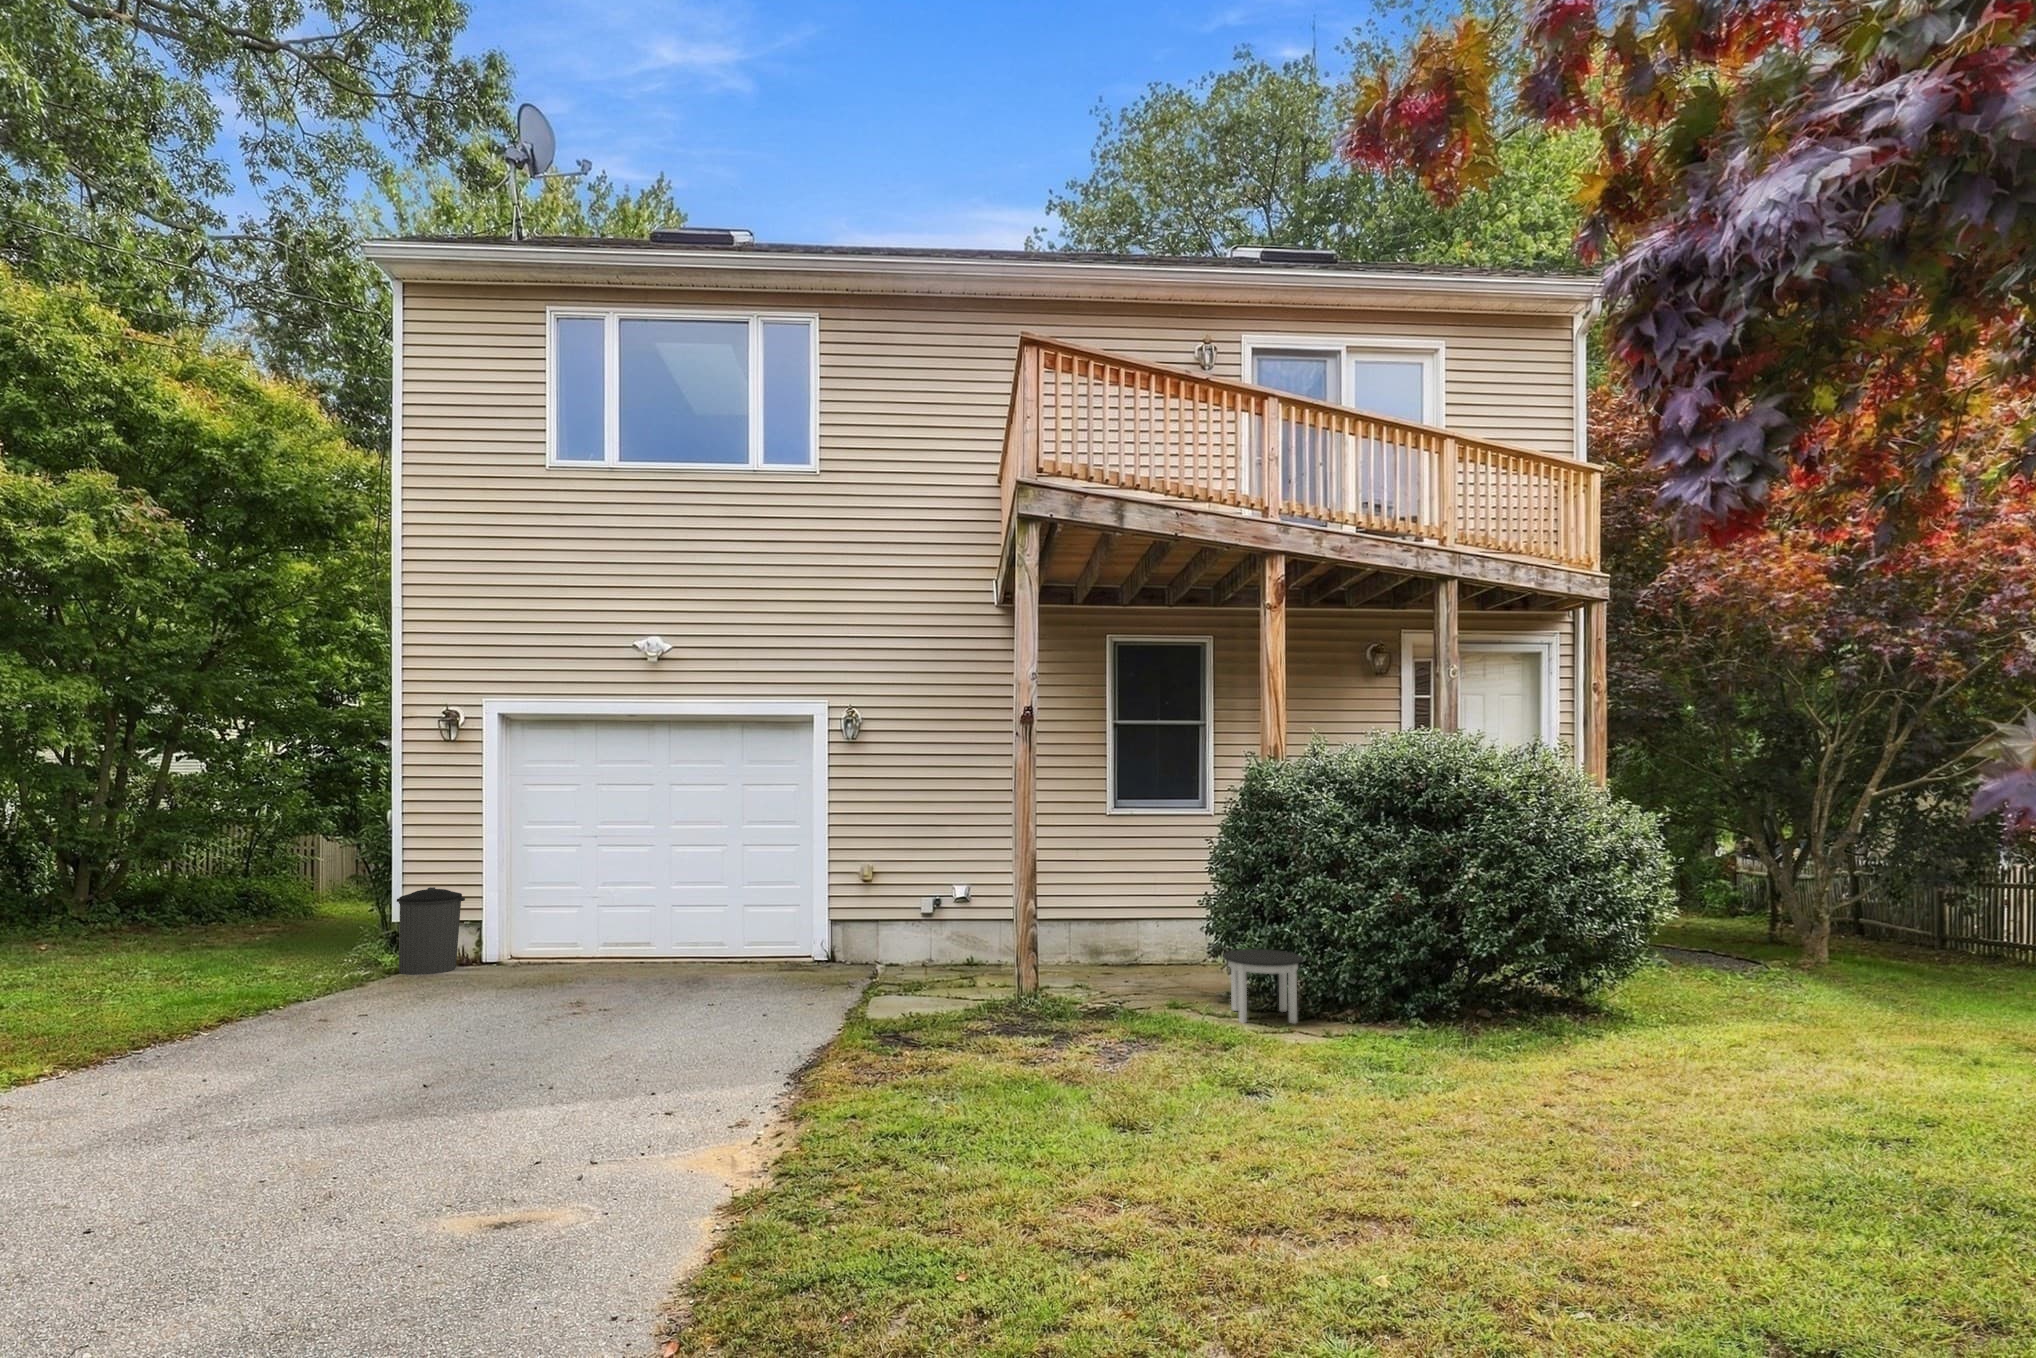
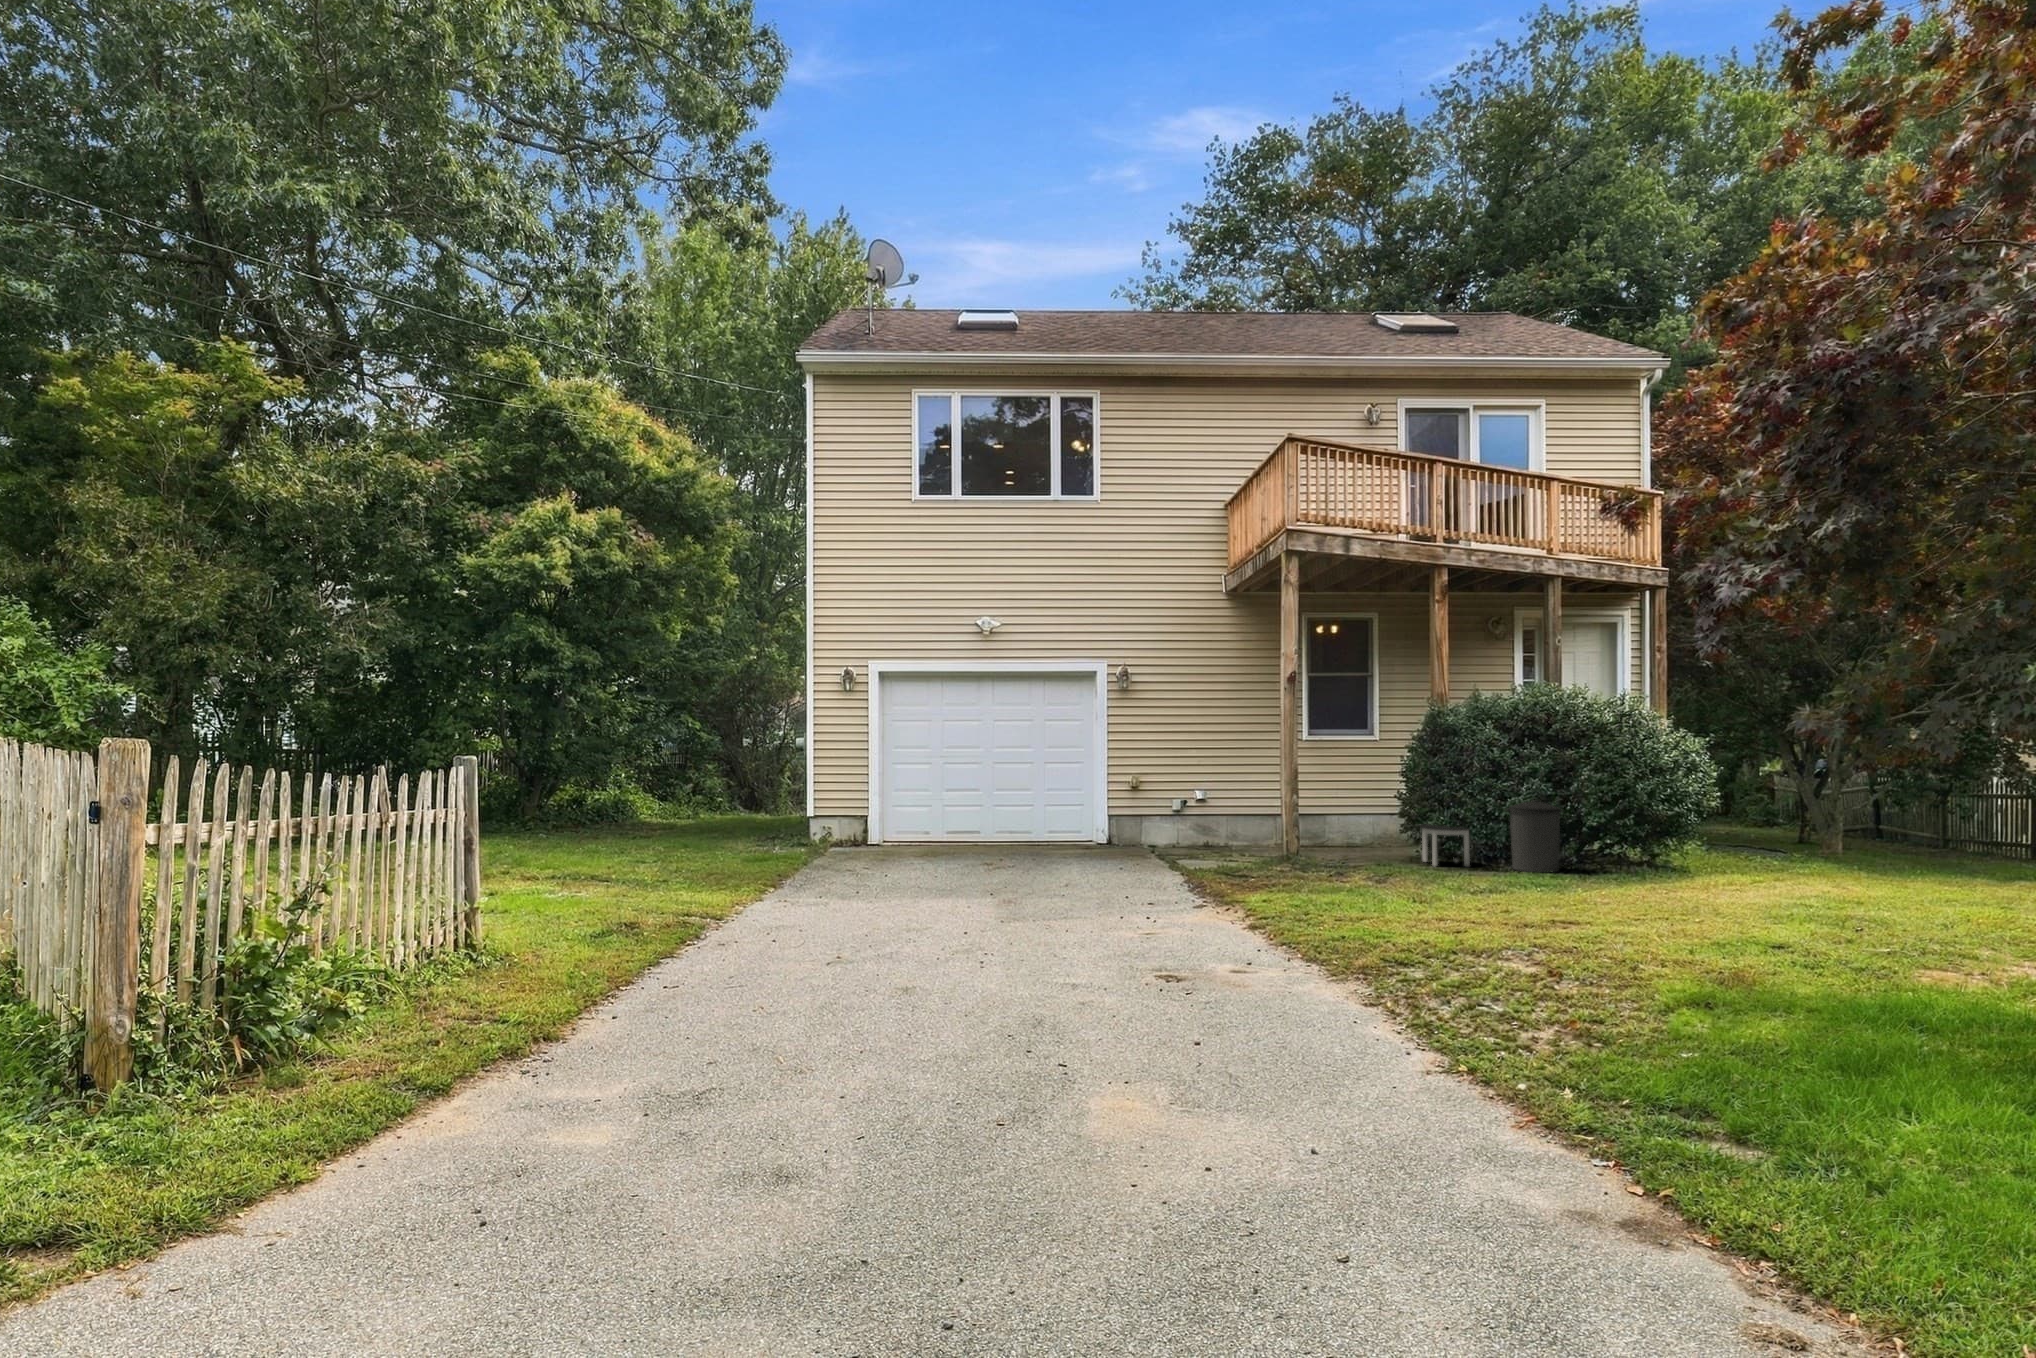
trash can: present [397,887,465,975] -> present [1507,800,1563,872]

